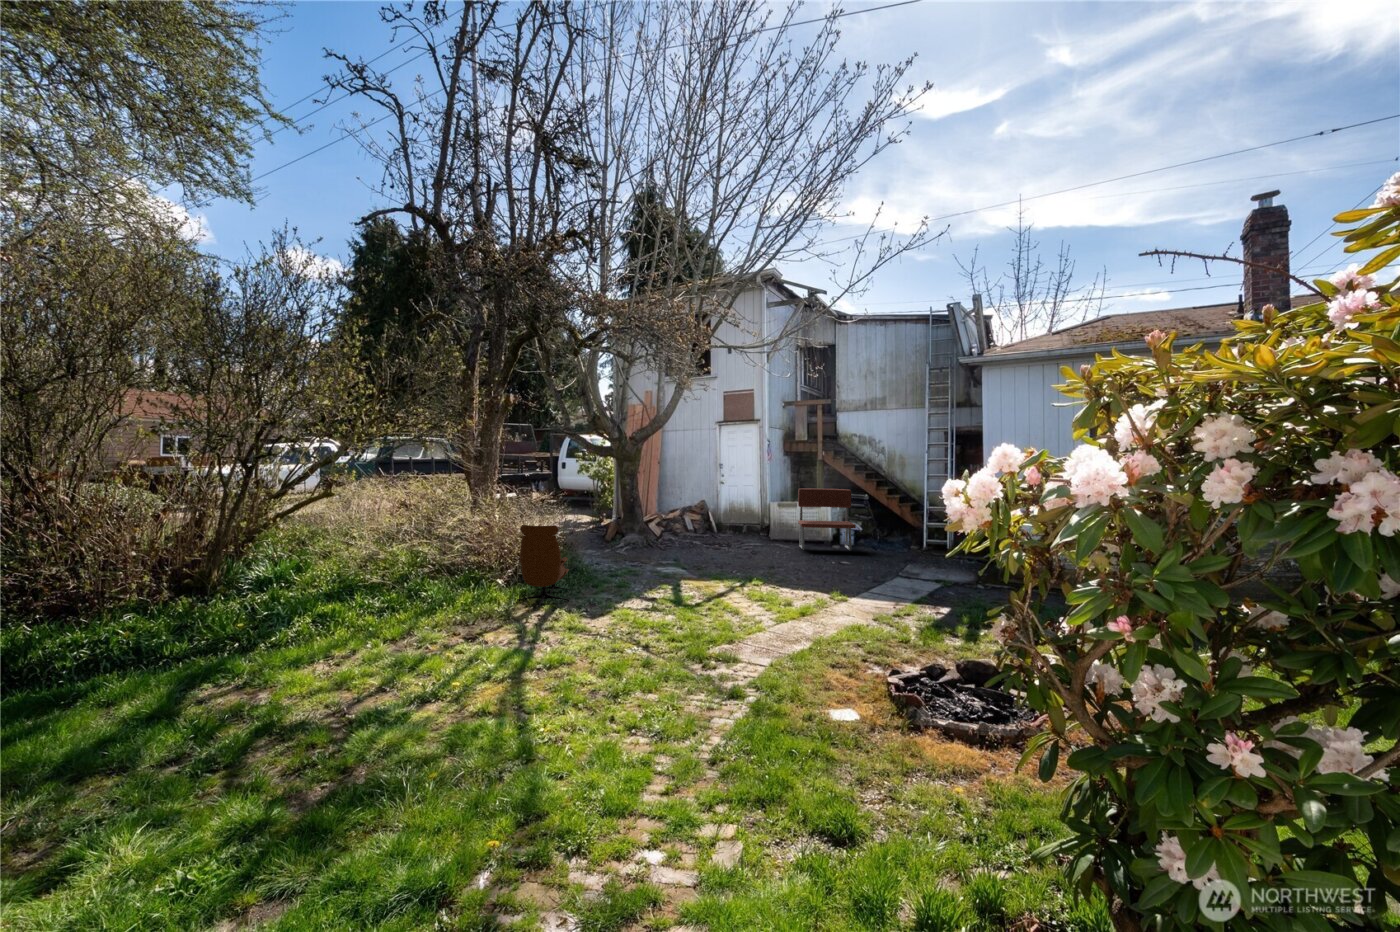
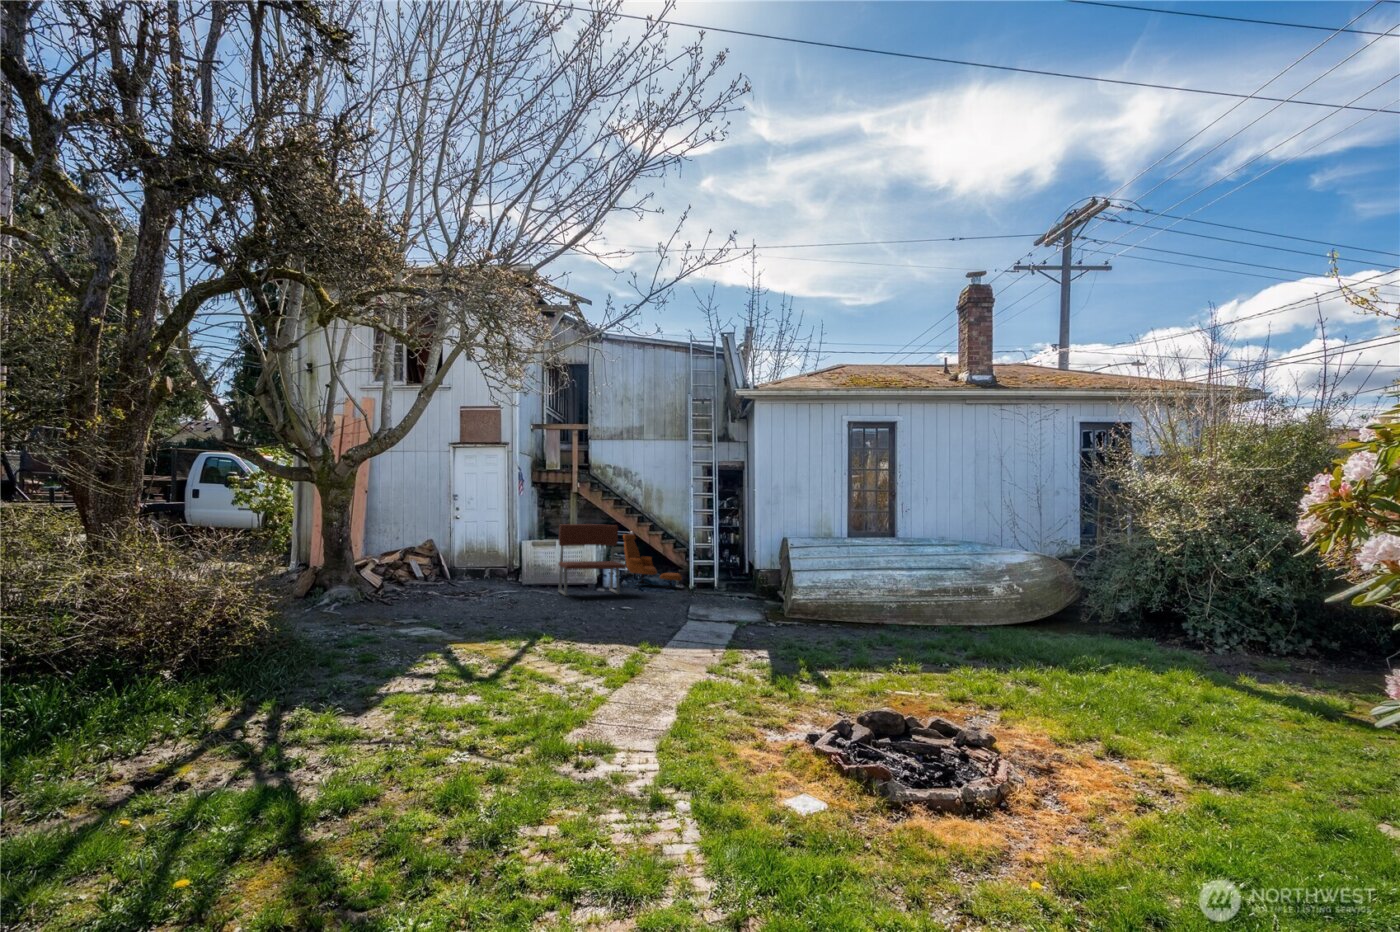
lounge chair: present [519,525,570,607] -> present [623,534,682,588]

